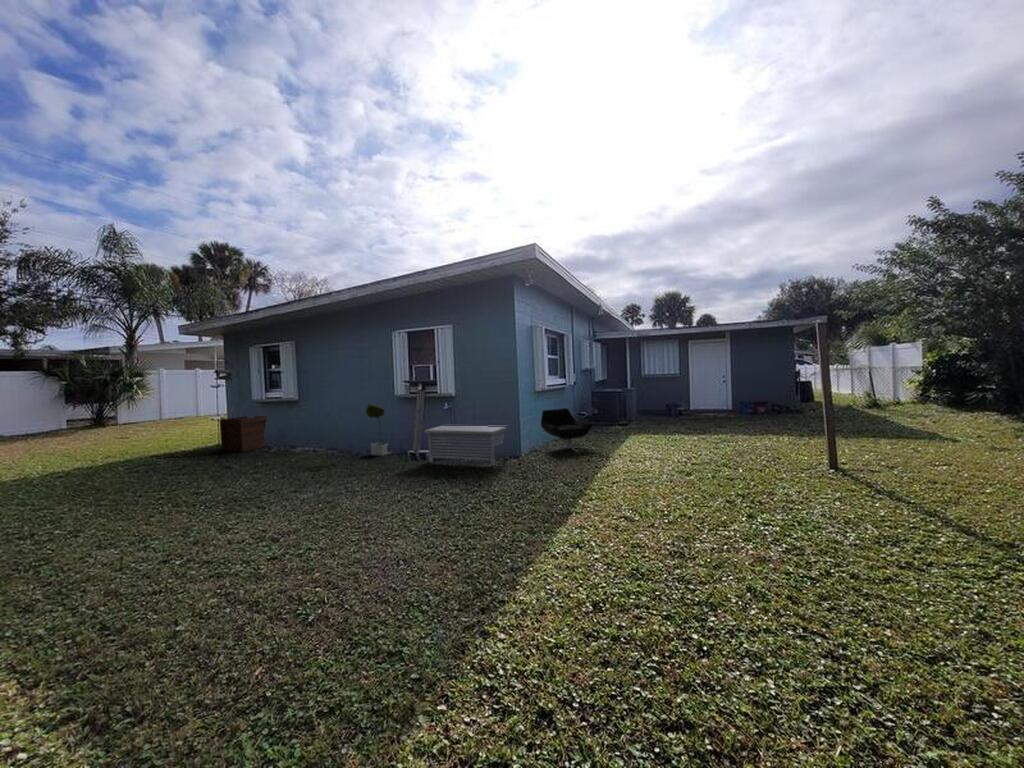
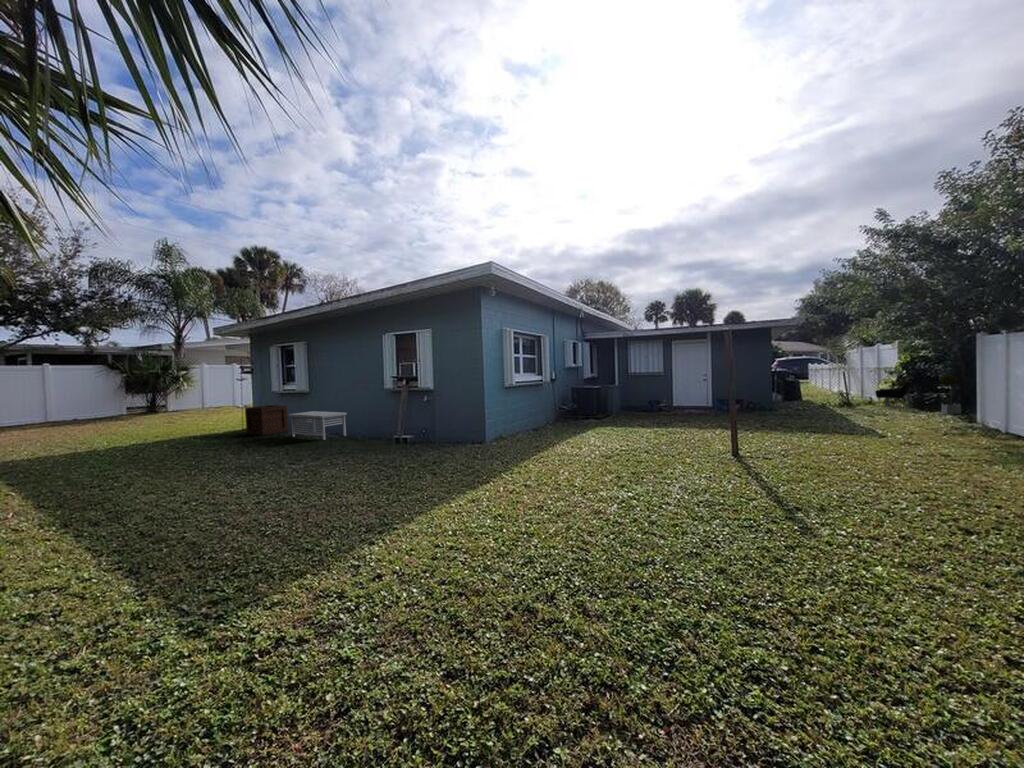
potted tree: present [366,404,391,456] -> present [939,374,962,414]
lounge chair: present [541,408,592,452] -> present [875,381,912,406]
storage bench: present [425,426,508,466] -> present [289,411,347,440]

